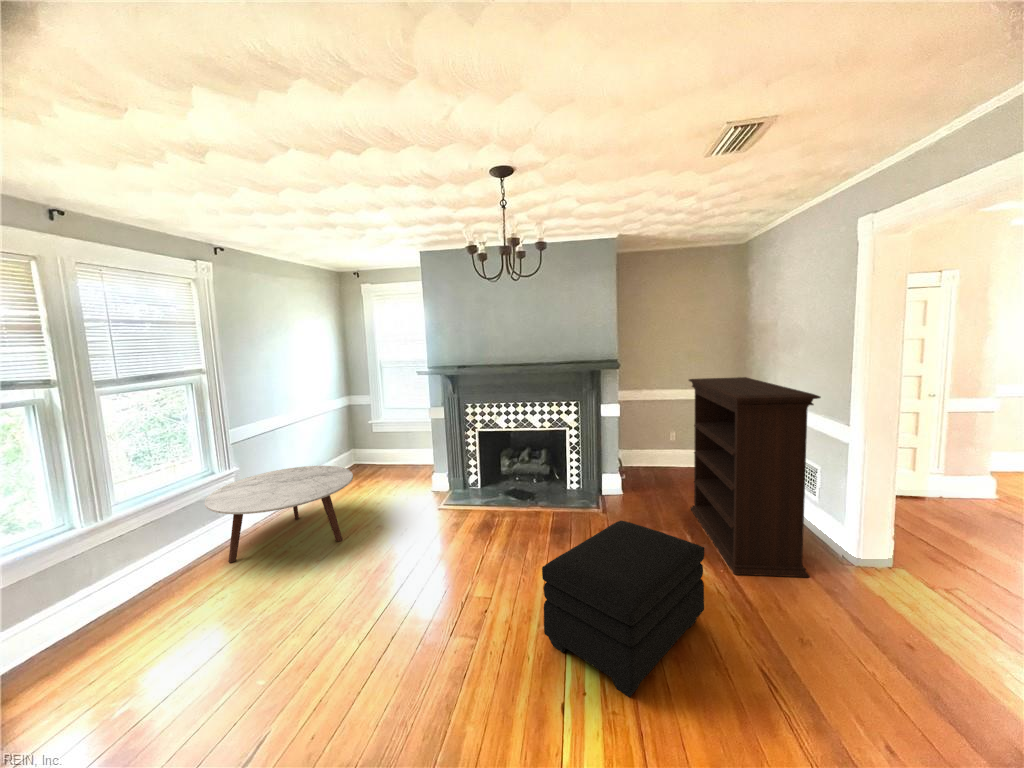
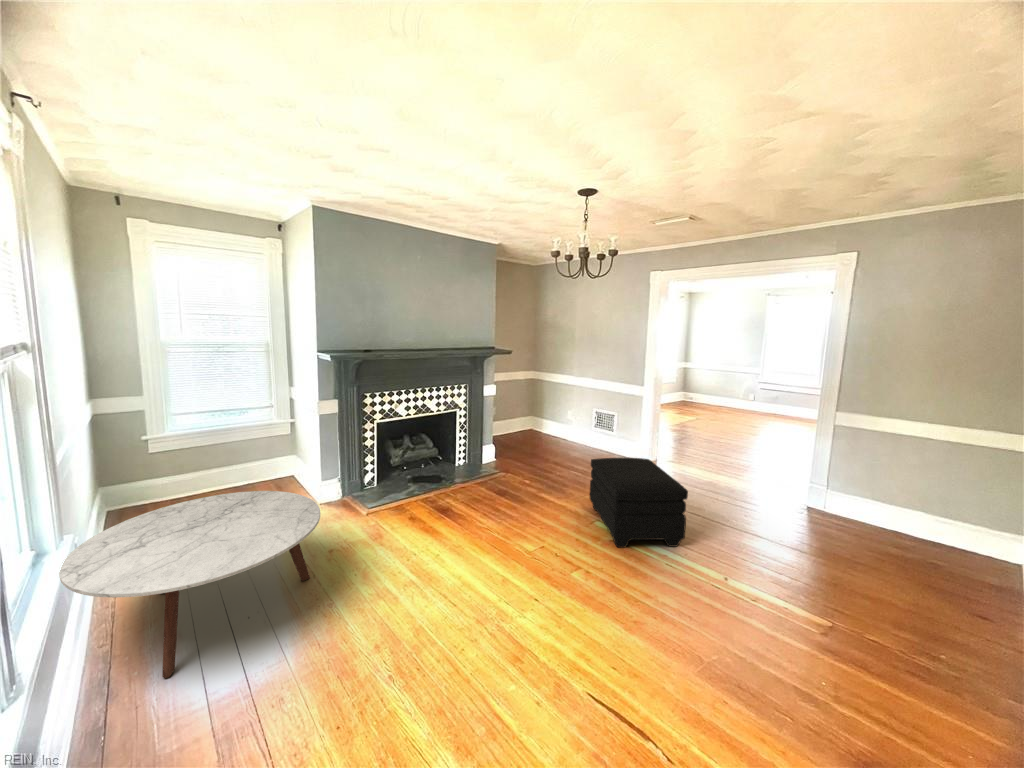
bookshelf: present [689,377,821,577] -> none [547,361,652,482]

